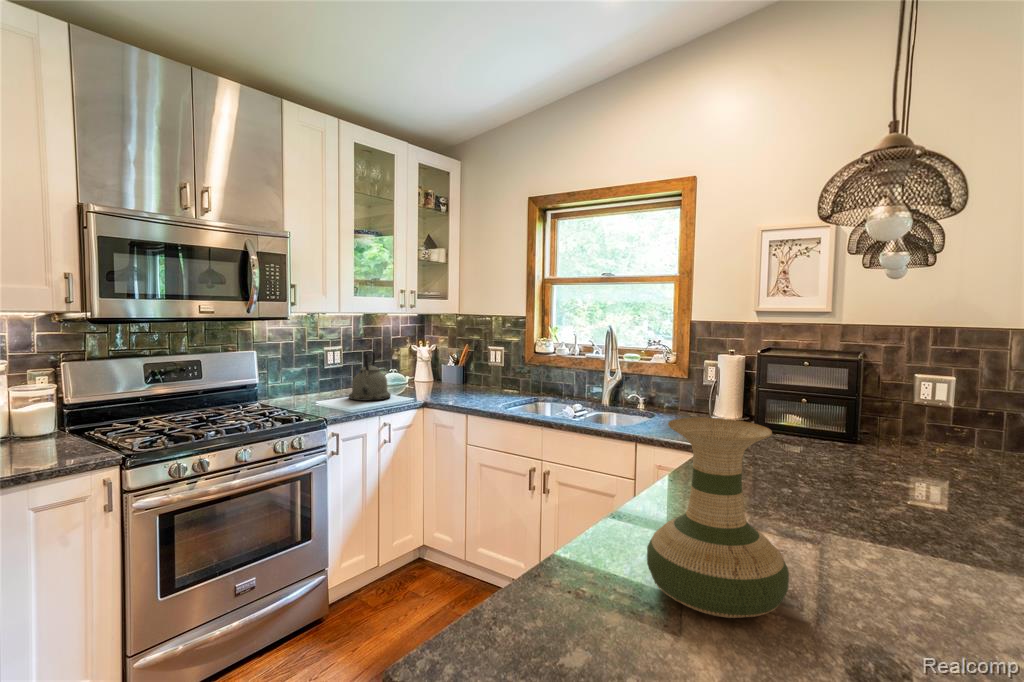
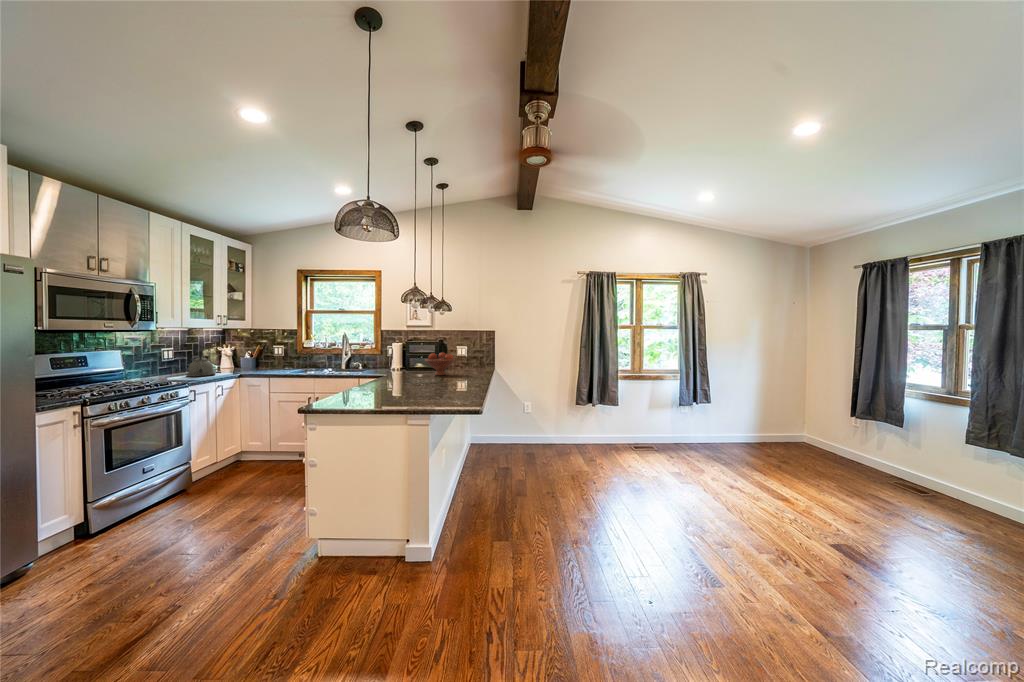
fruit bowl: none [844,401,972,483] -> present [425,353,455,375]
vase: present [647,417,789,618] -> none [356,349,388,390]

